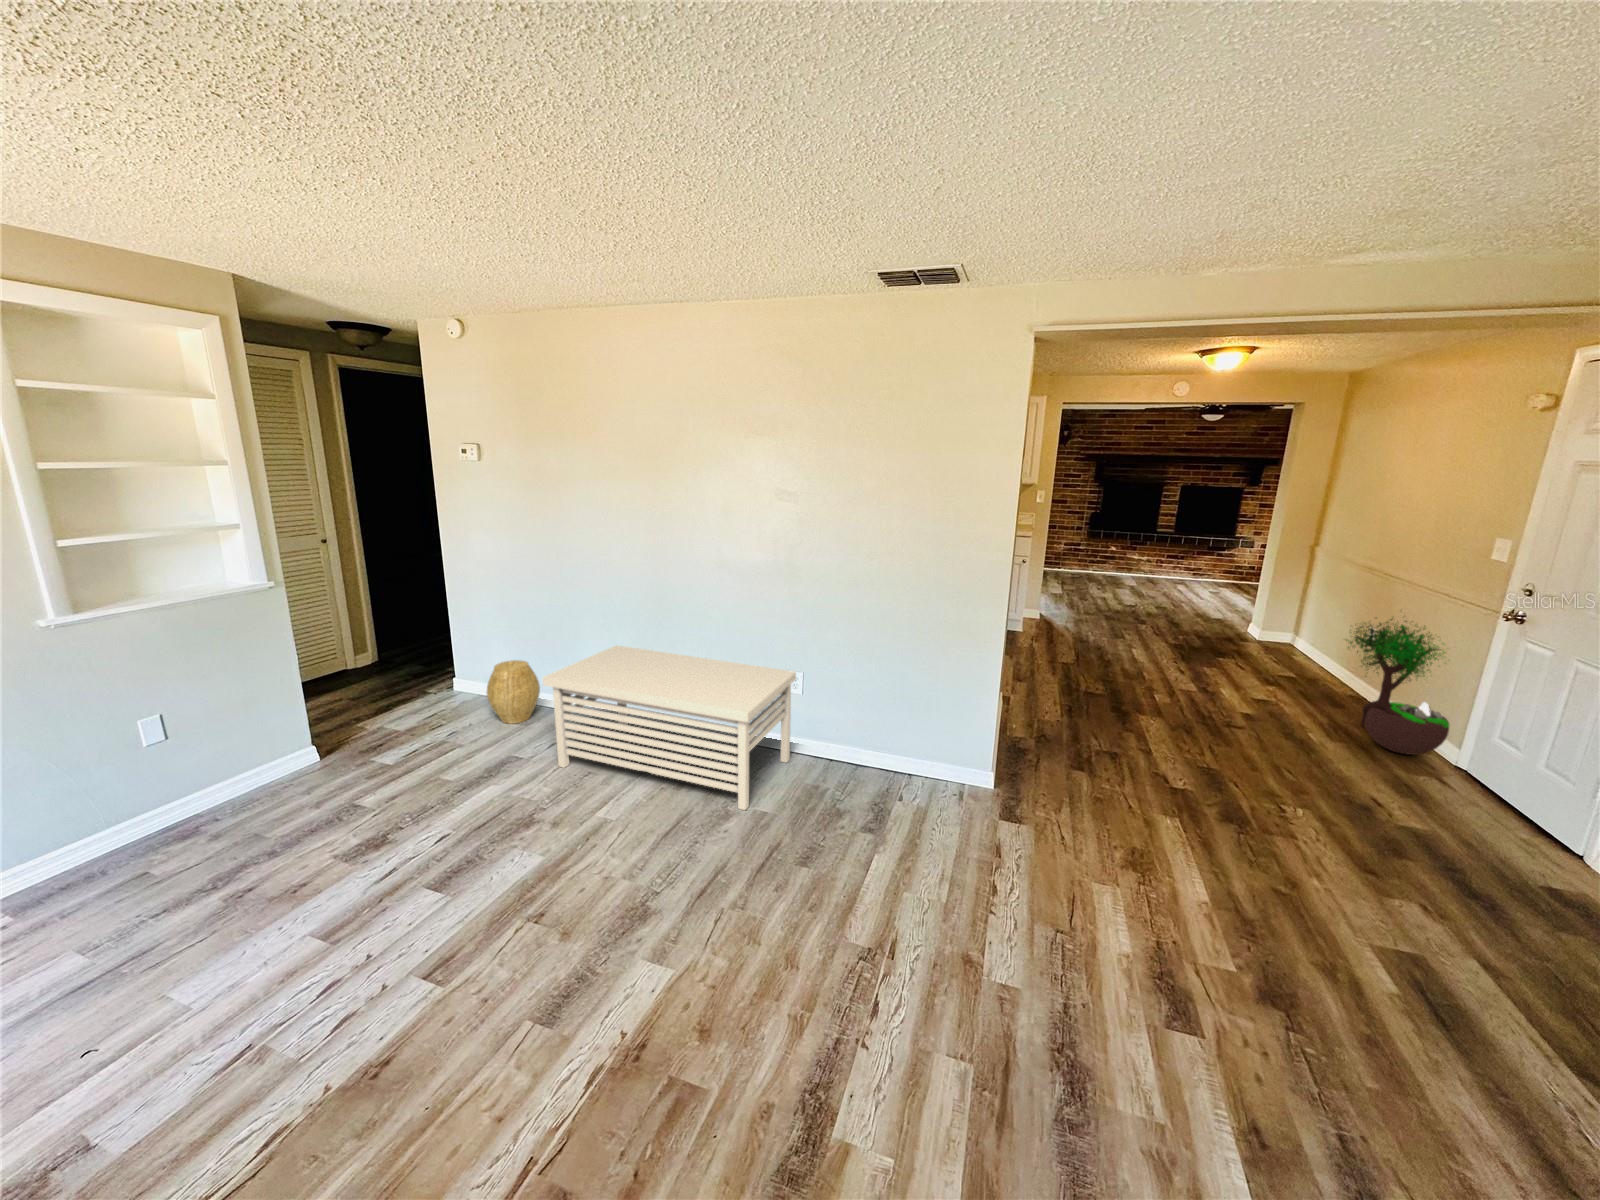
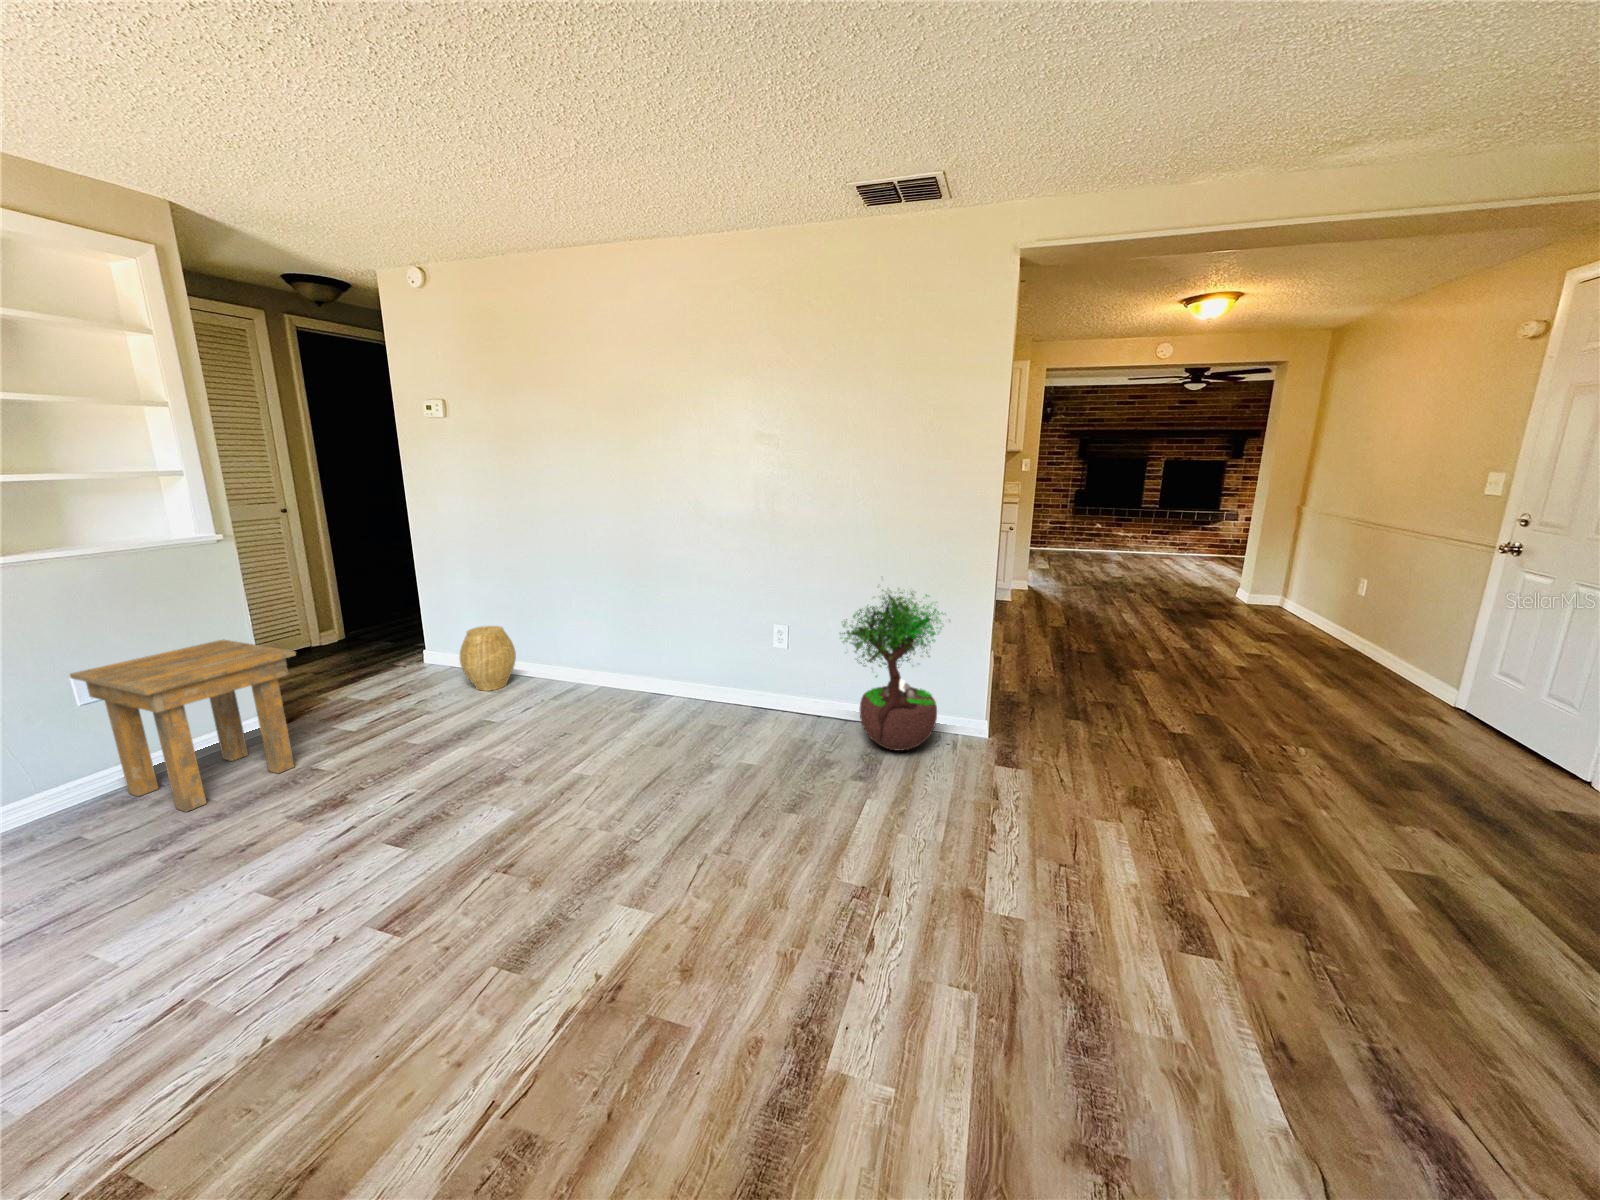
potted tree: present [1346,618,1450,755] -> present [840,587,949,751]
storage bench: present [542,645,796,810] -> none [515,606,781,763]
side table: none [135,680,340,849] -> present [70,640,296,812]

